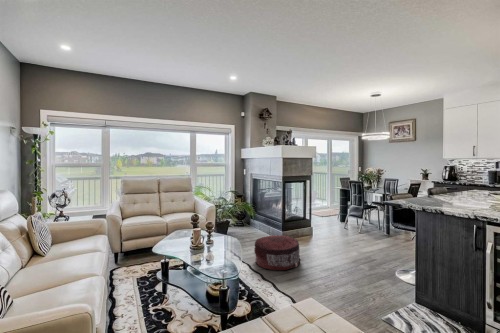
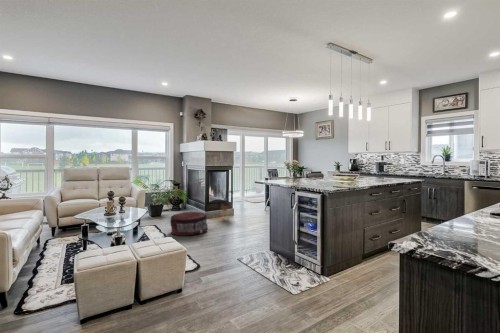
house plant: none [293,198,320,242] -> present [218,191,232,212]

